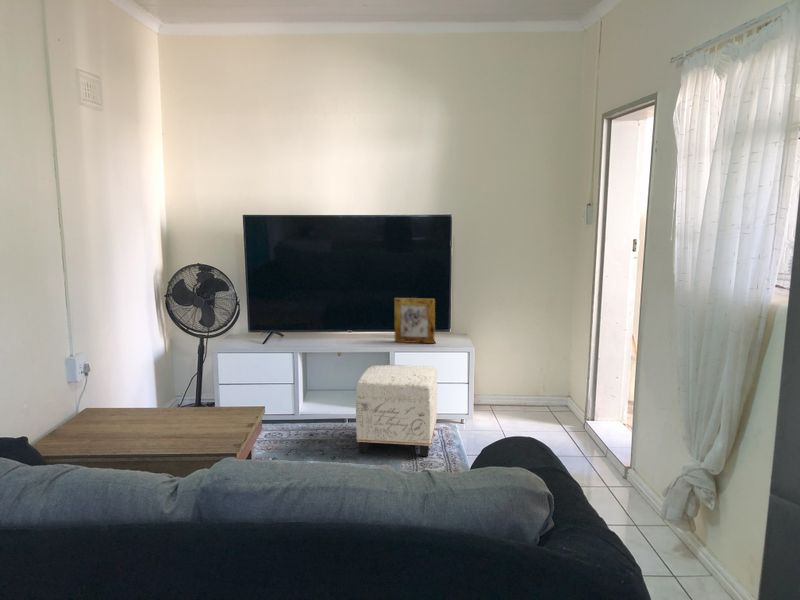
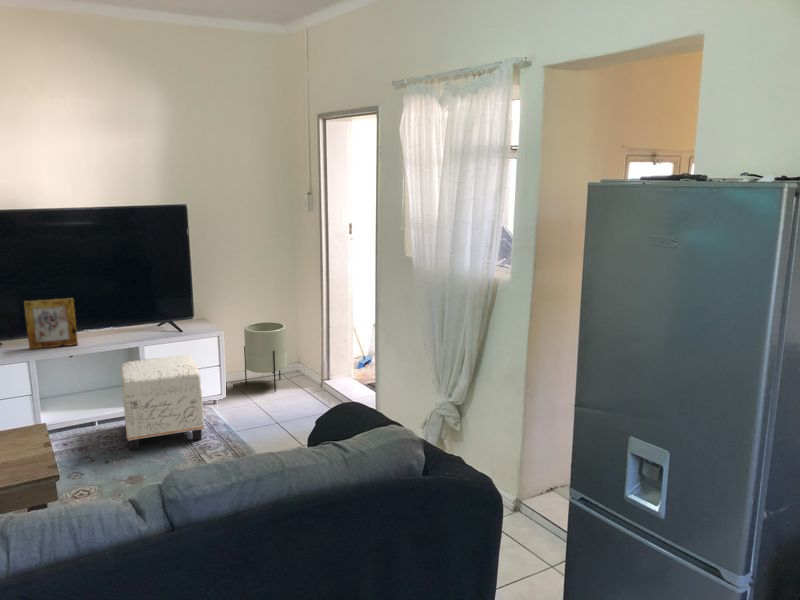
picture frame: present [395,298,435,343] -> present [24,298,78,349]
planter: none [502,345,549,423] -> present [244,322,287,392]

